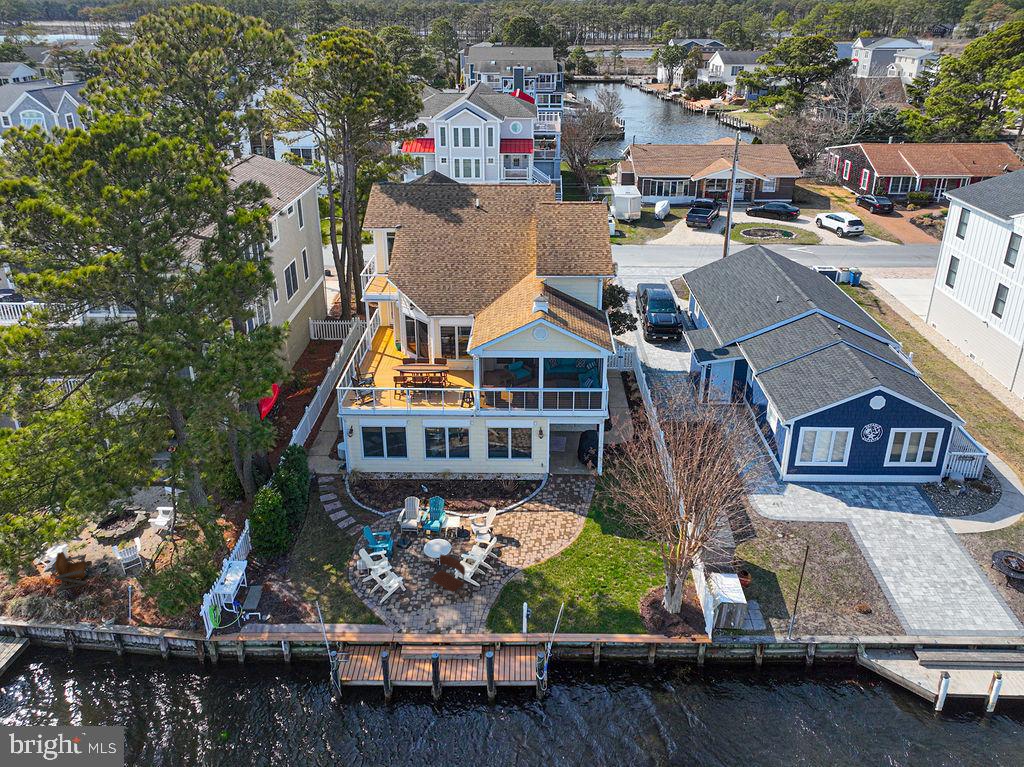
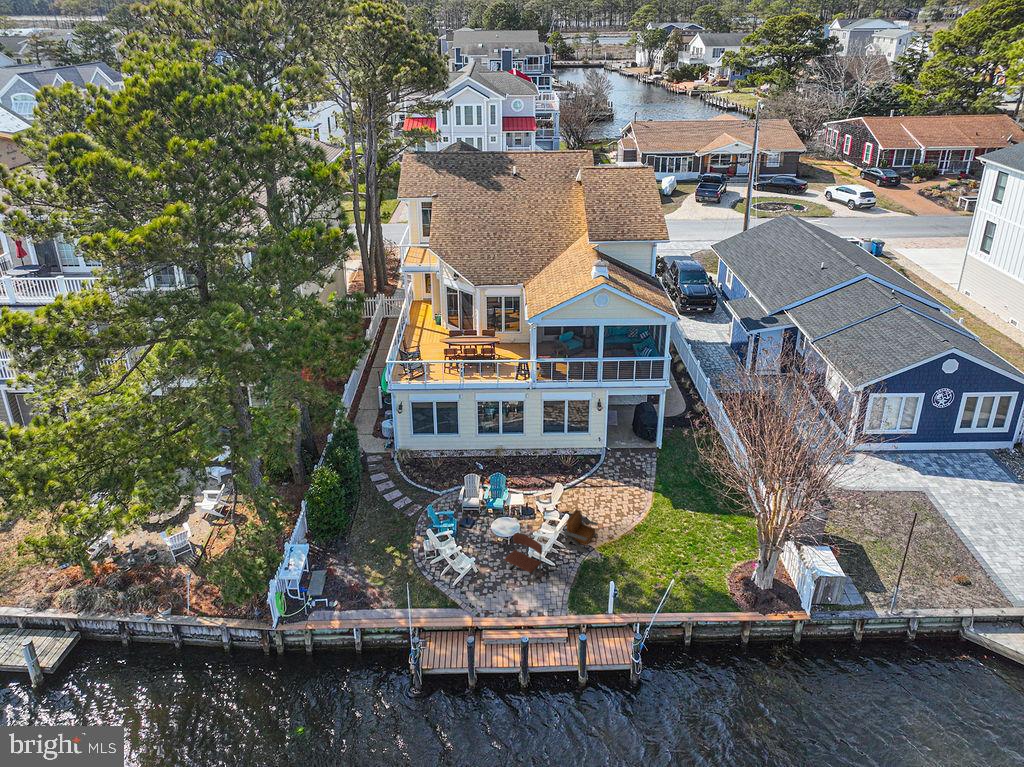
lounge chair: present [55,552,88,590] -> present [563,510,598,553]

